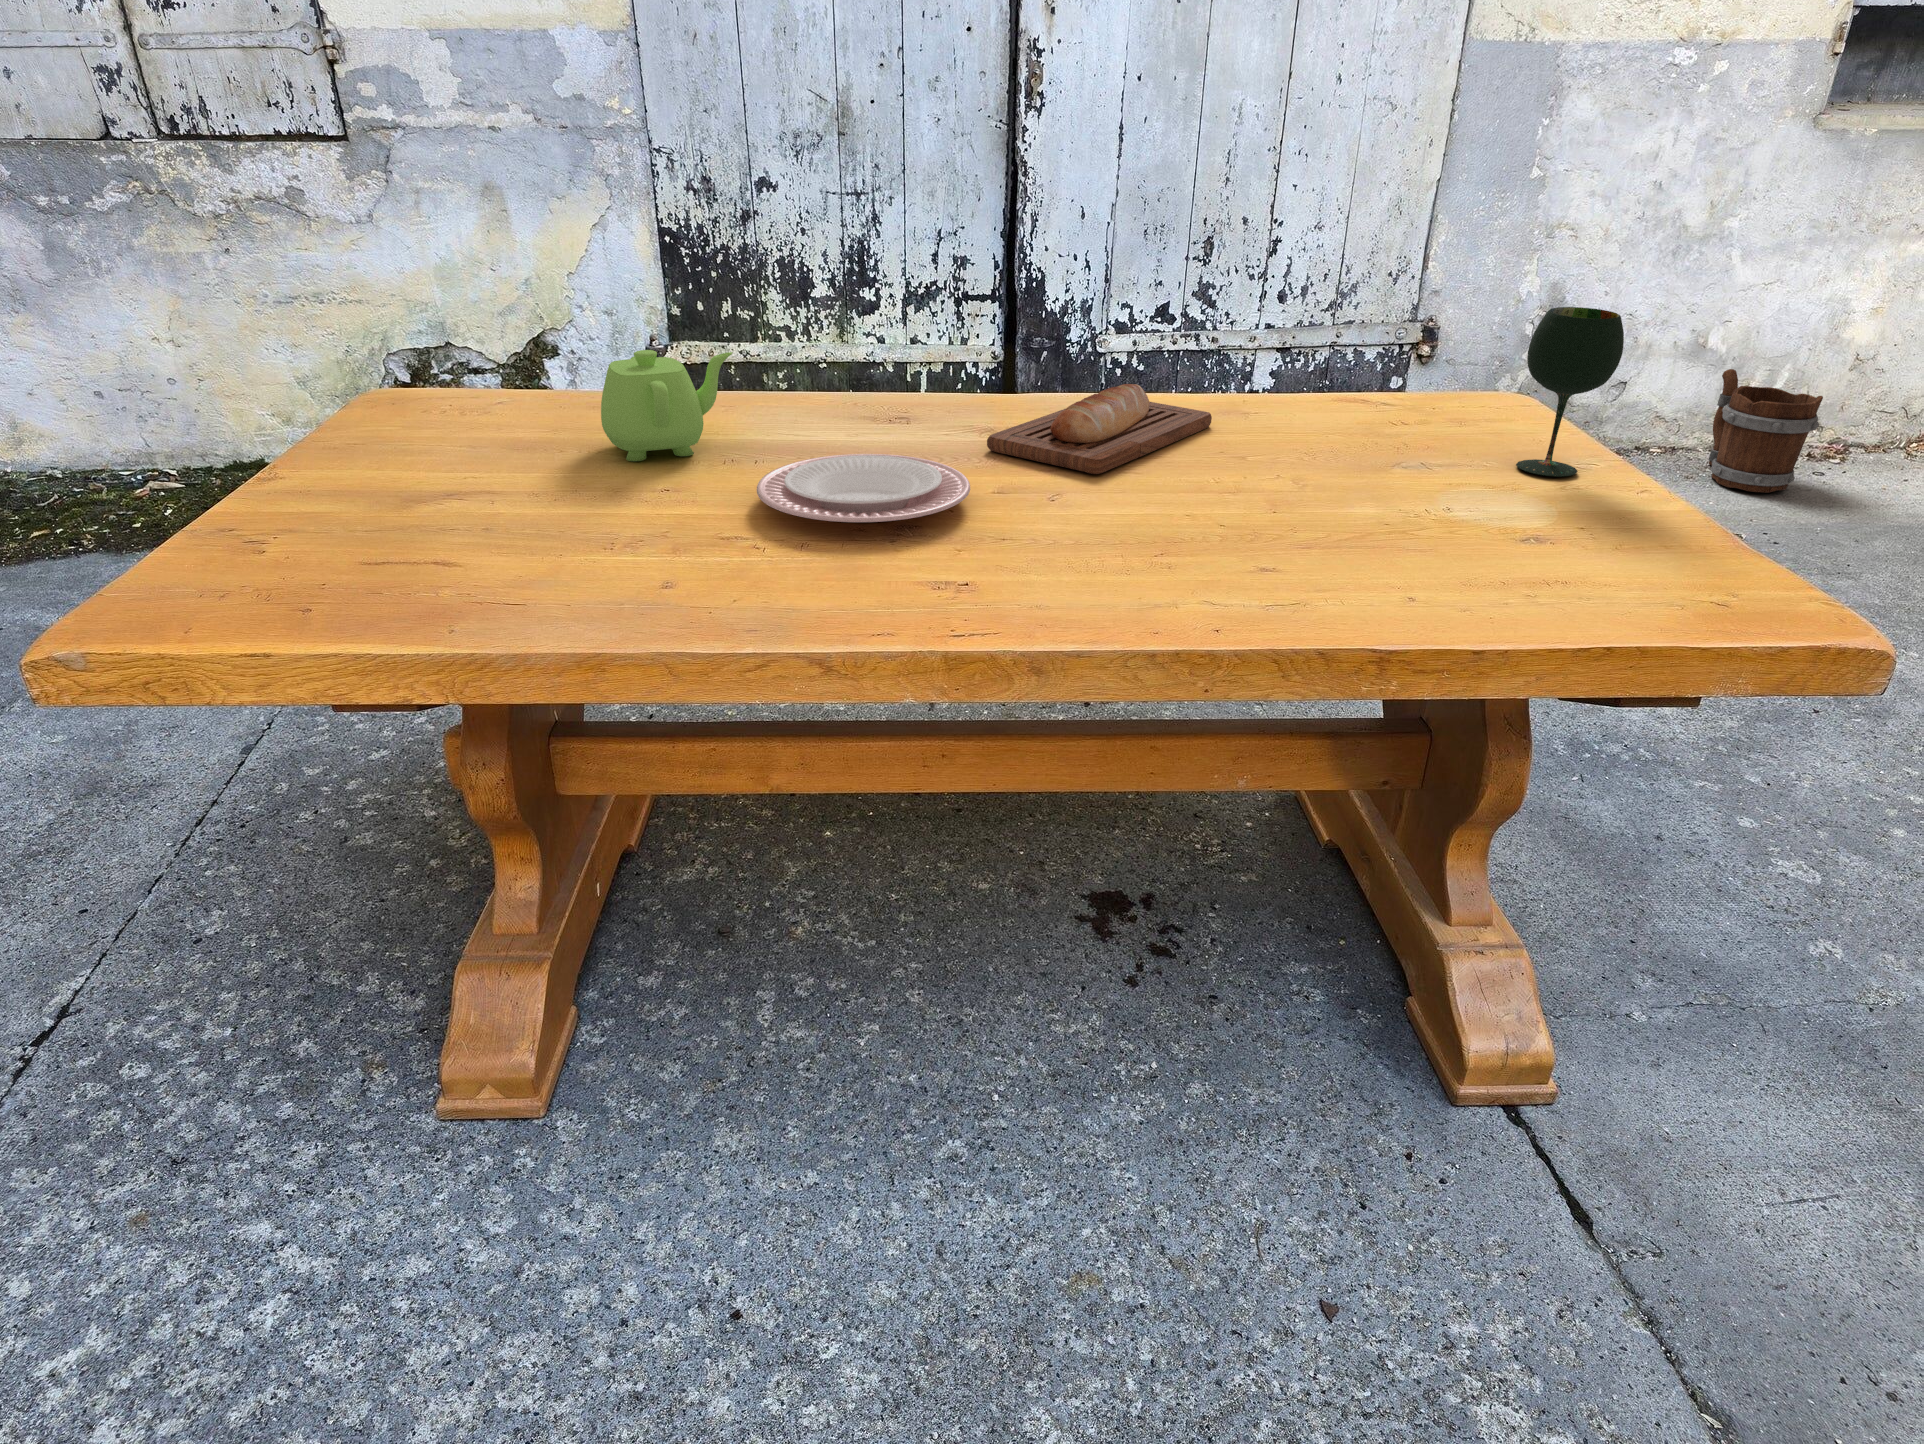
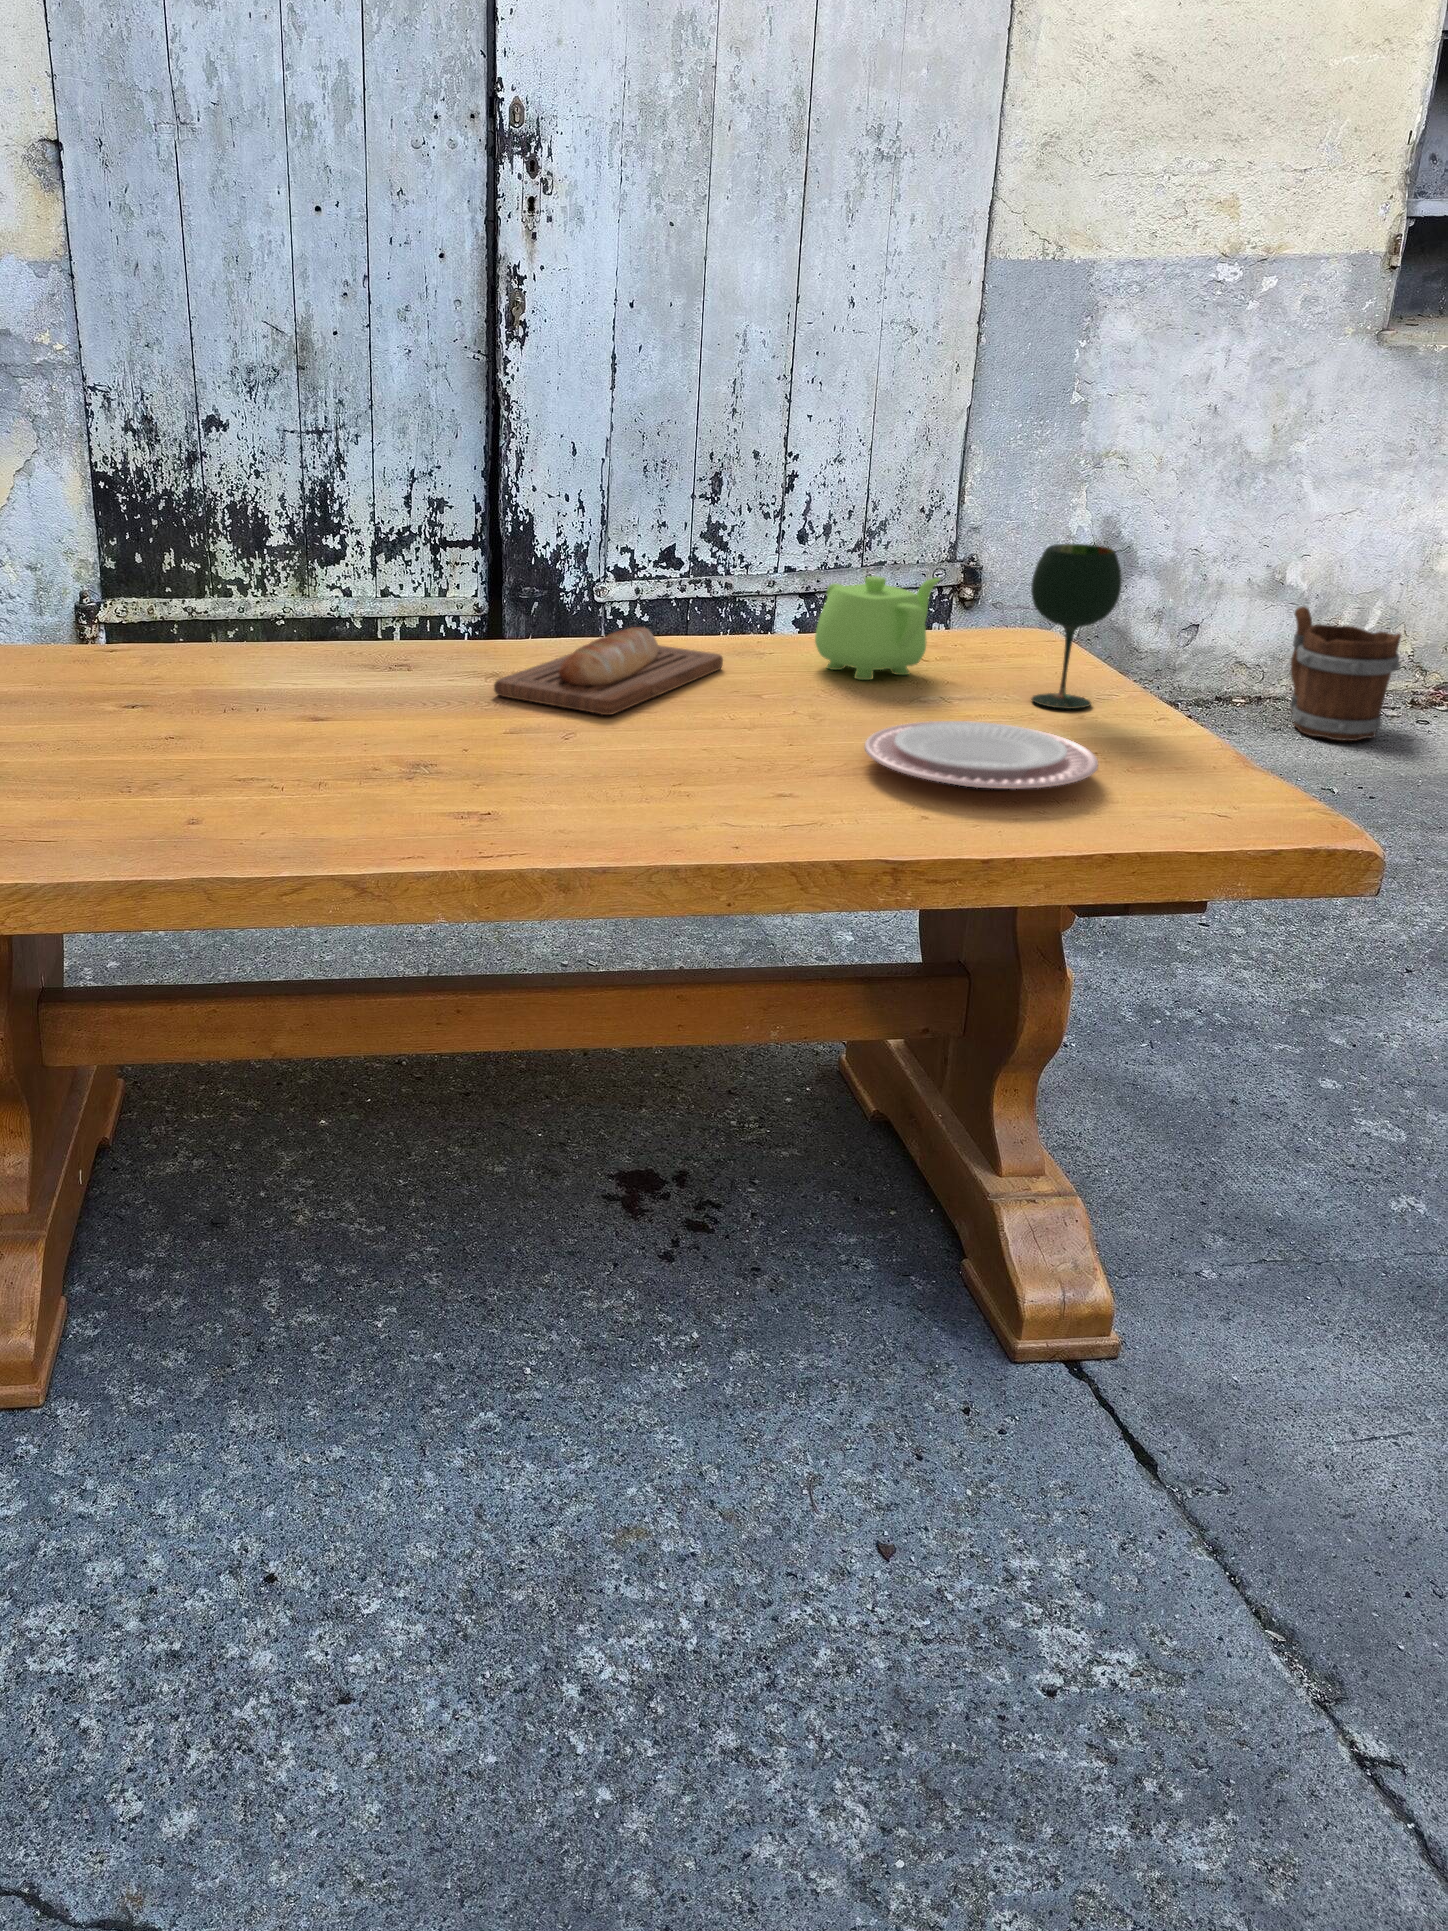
teapot: present [601,350,733,461] -> present [815,576,940,680]
plate: present [757,454,970,522] -> present [865,721,1098,789]

